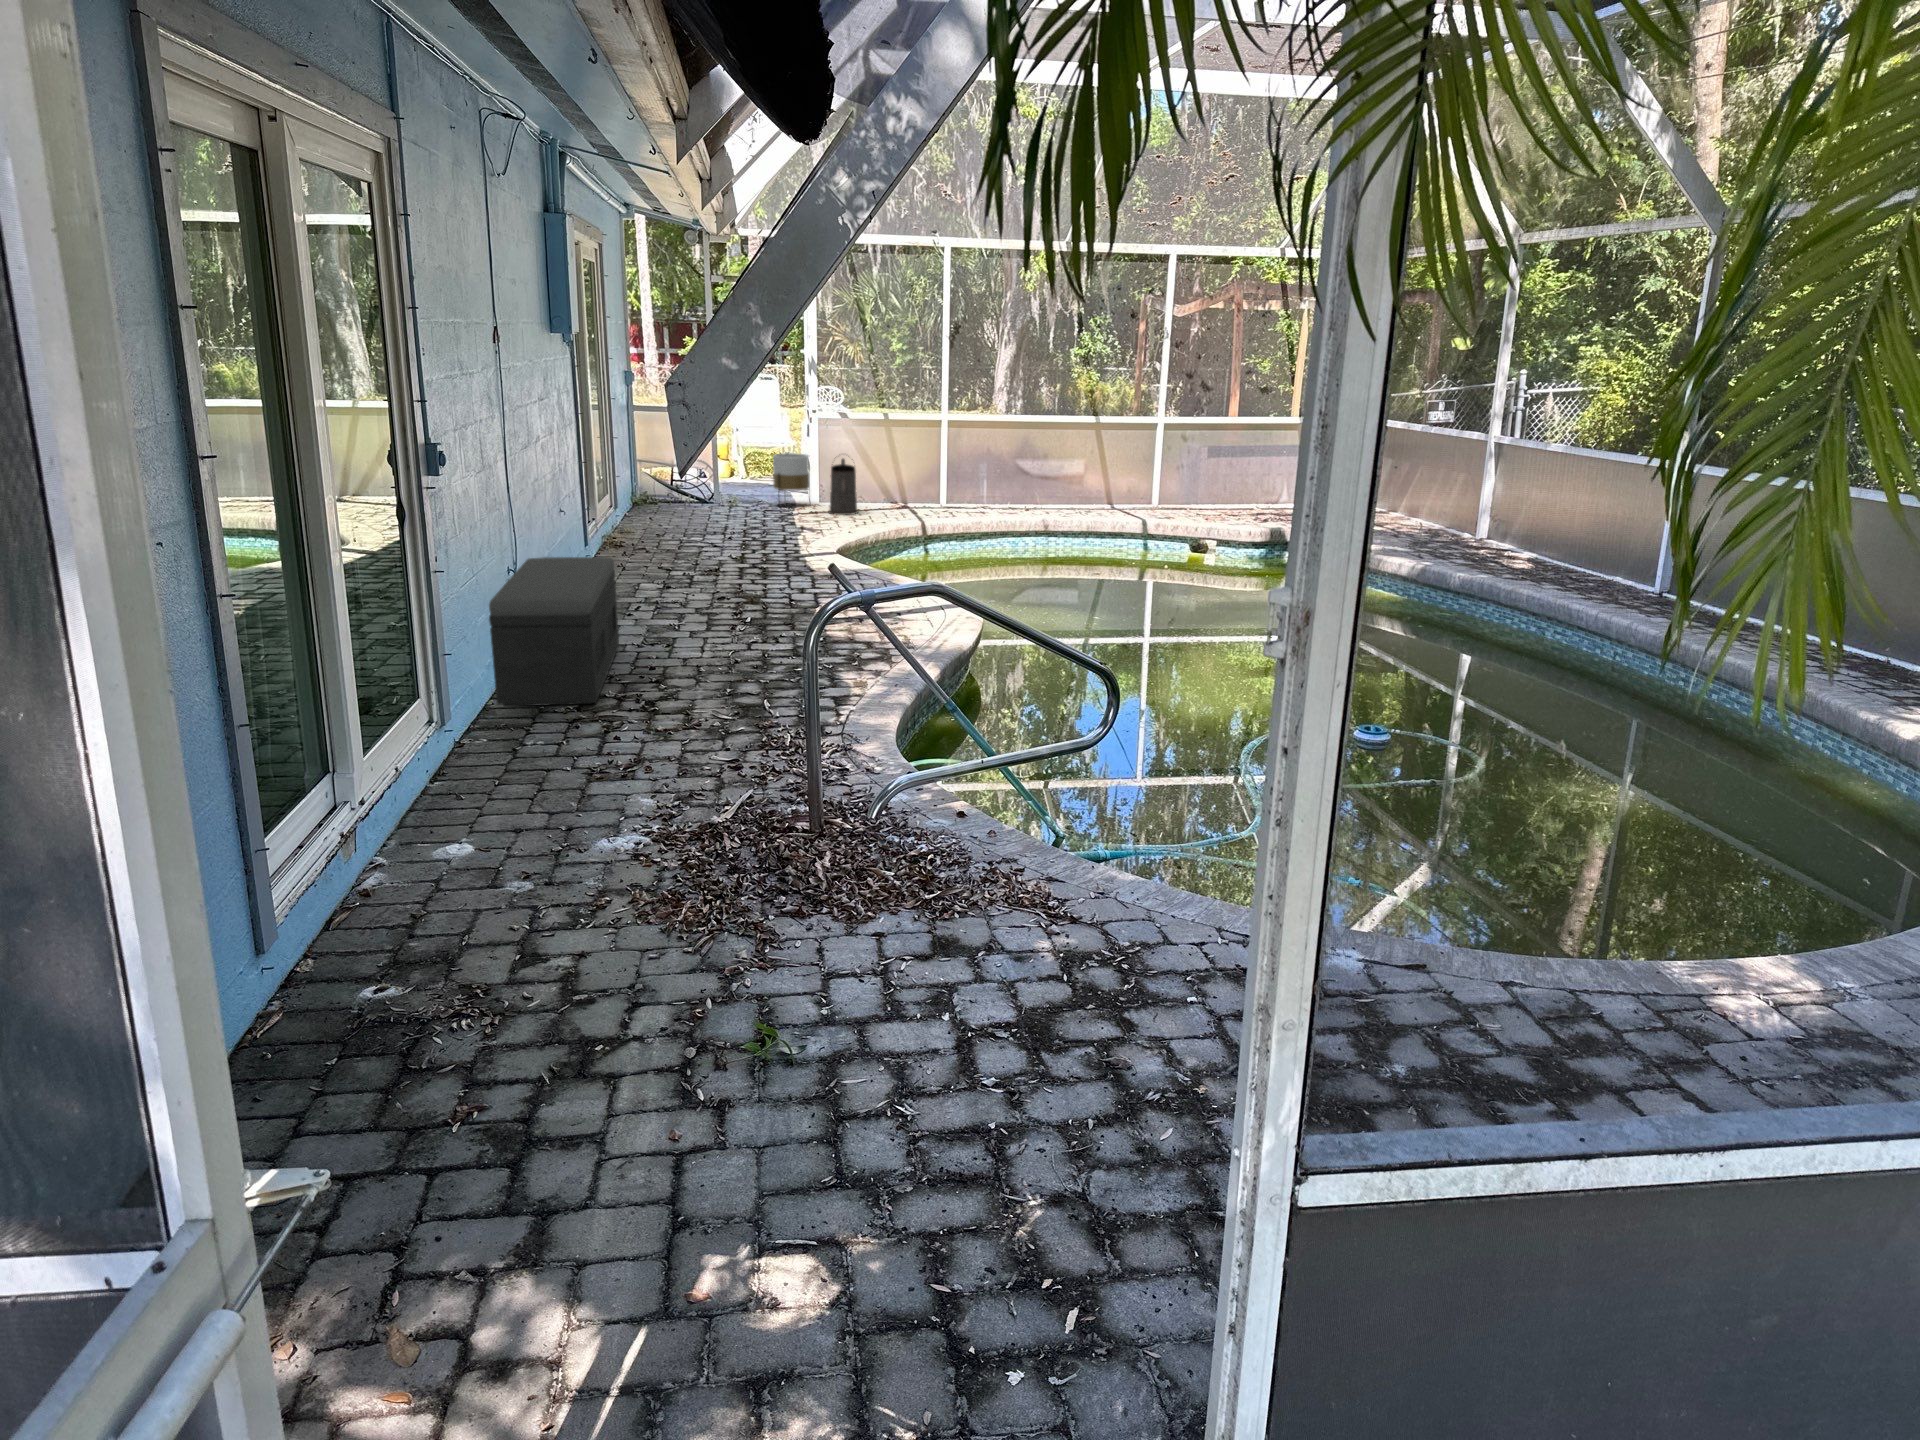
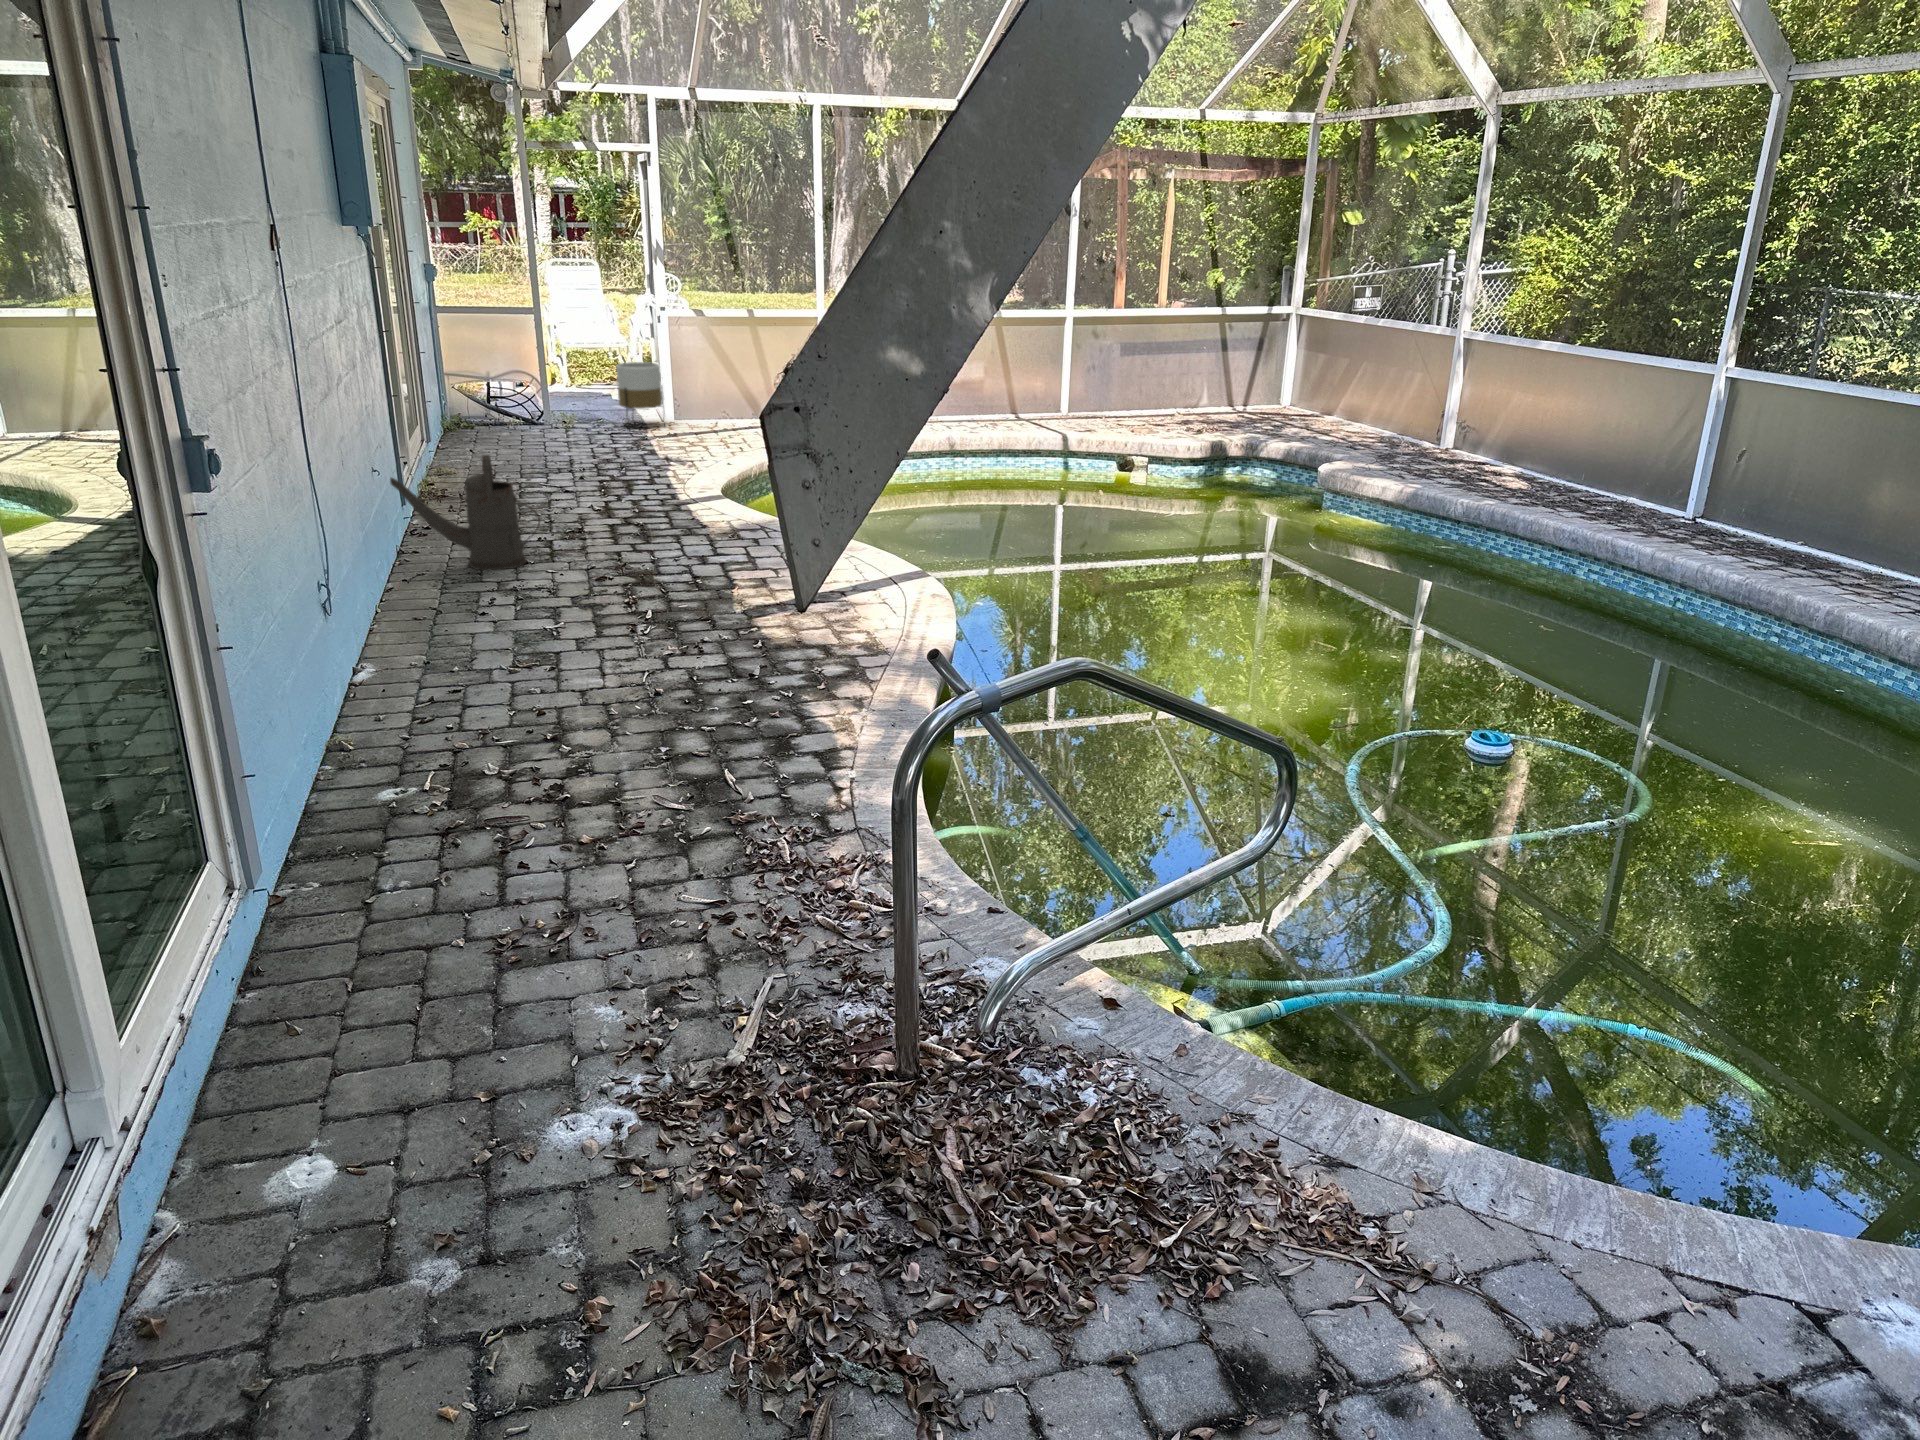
watering can: present [829,459,858,515] -> present [390,455,540,571]
storage bench: present [489,557,619,707] -> none [300,554,483,801]

